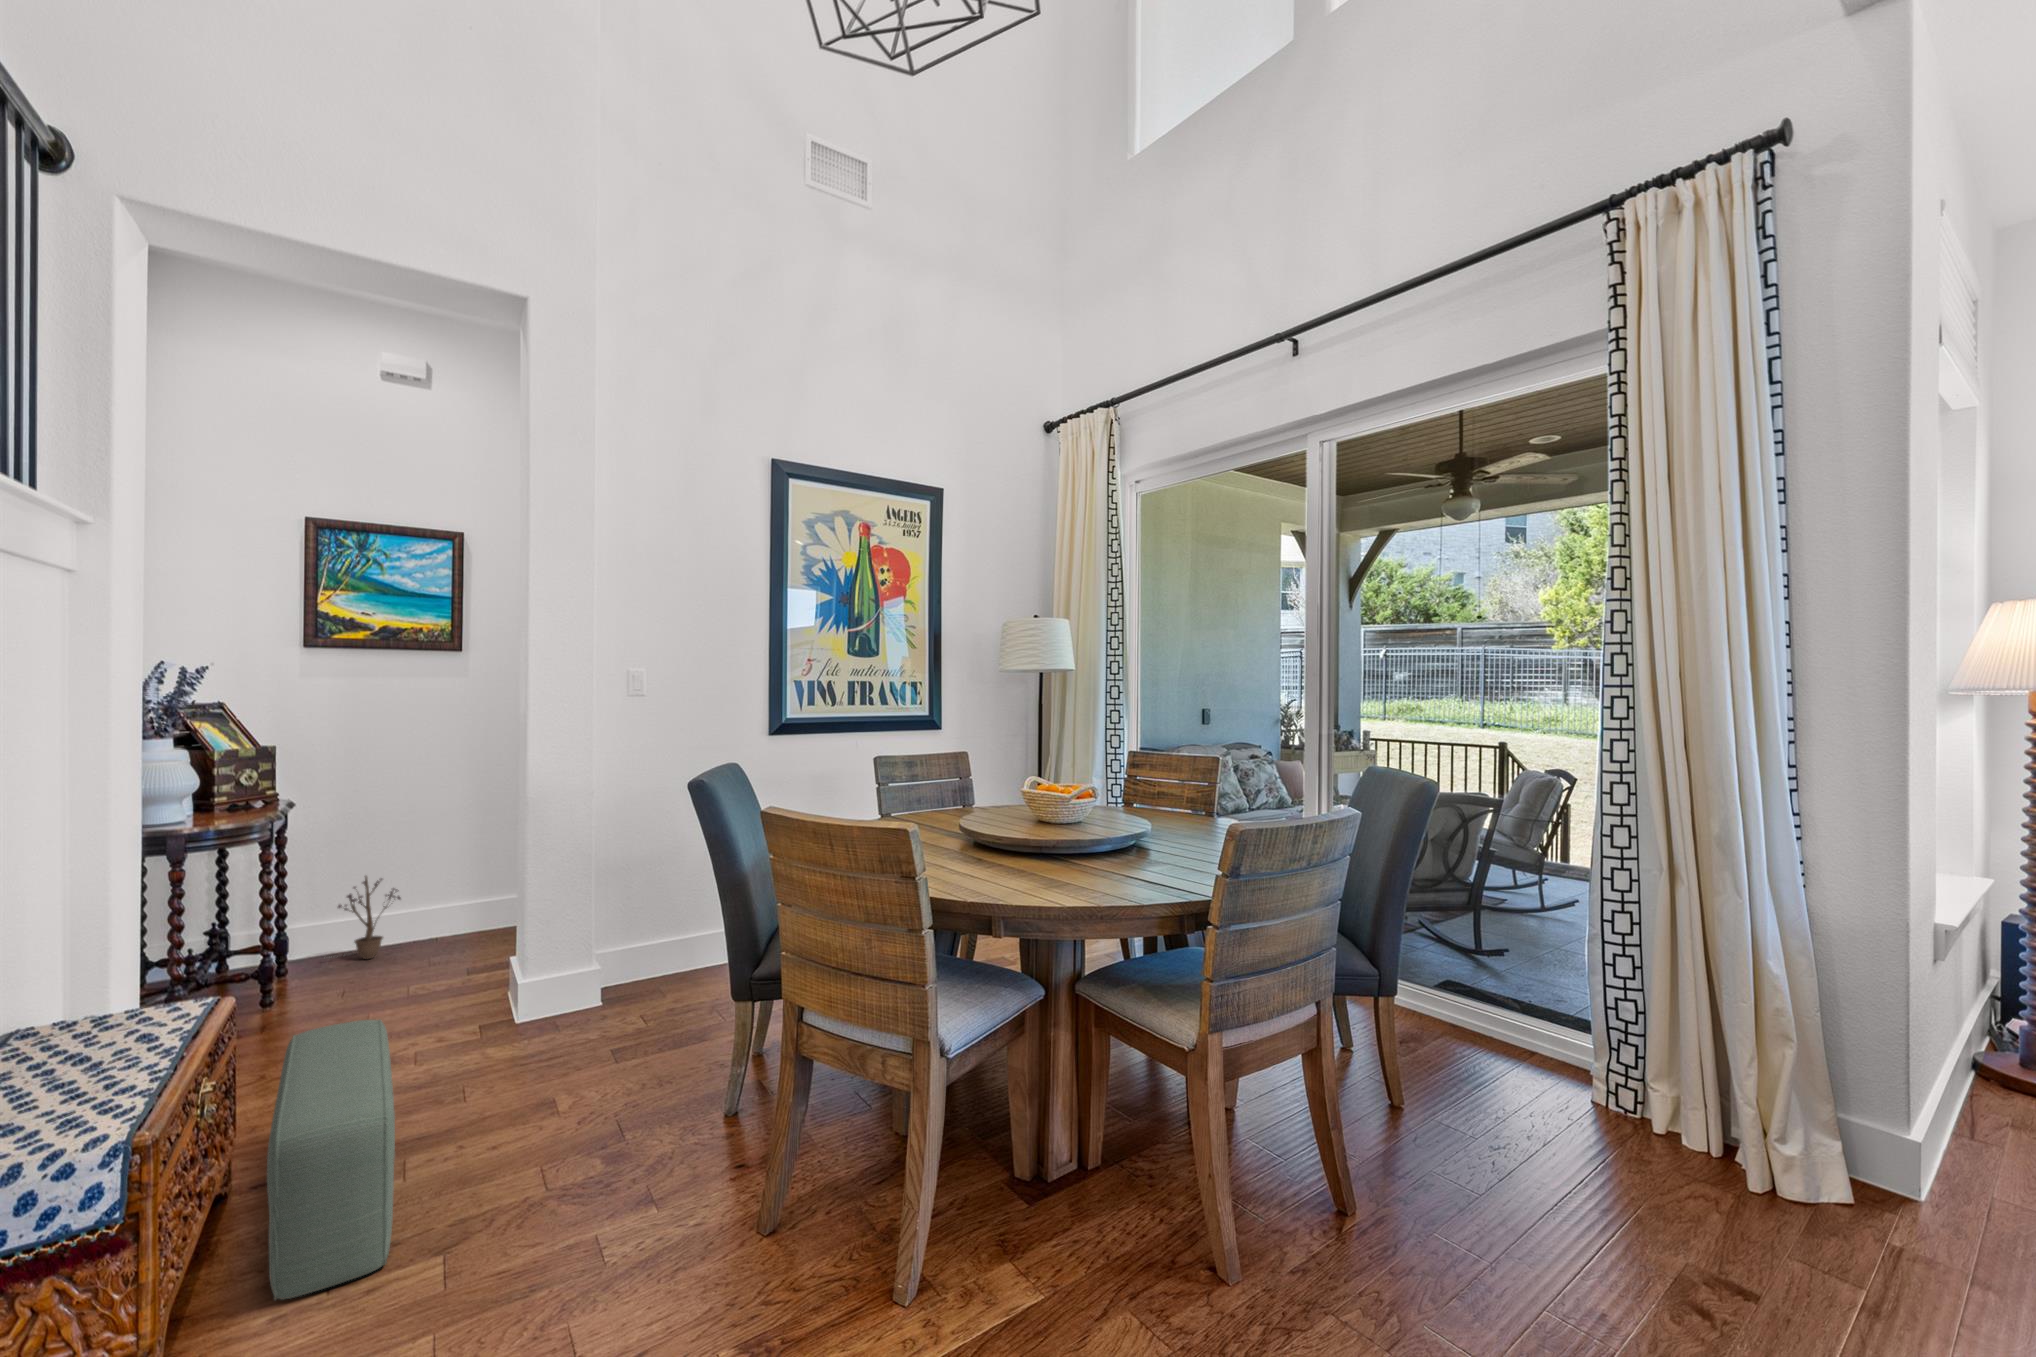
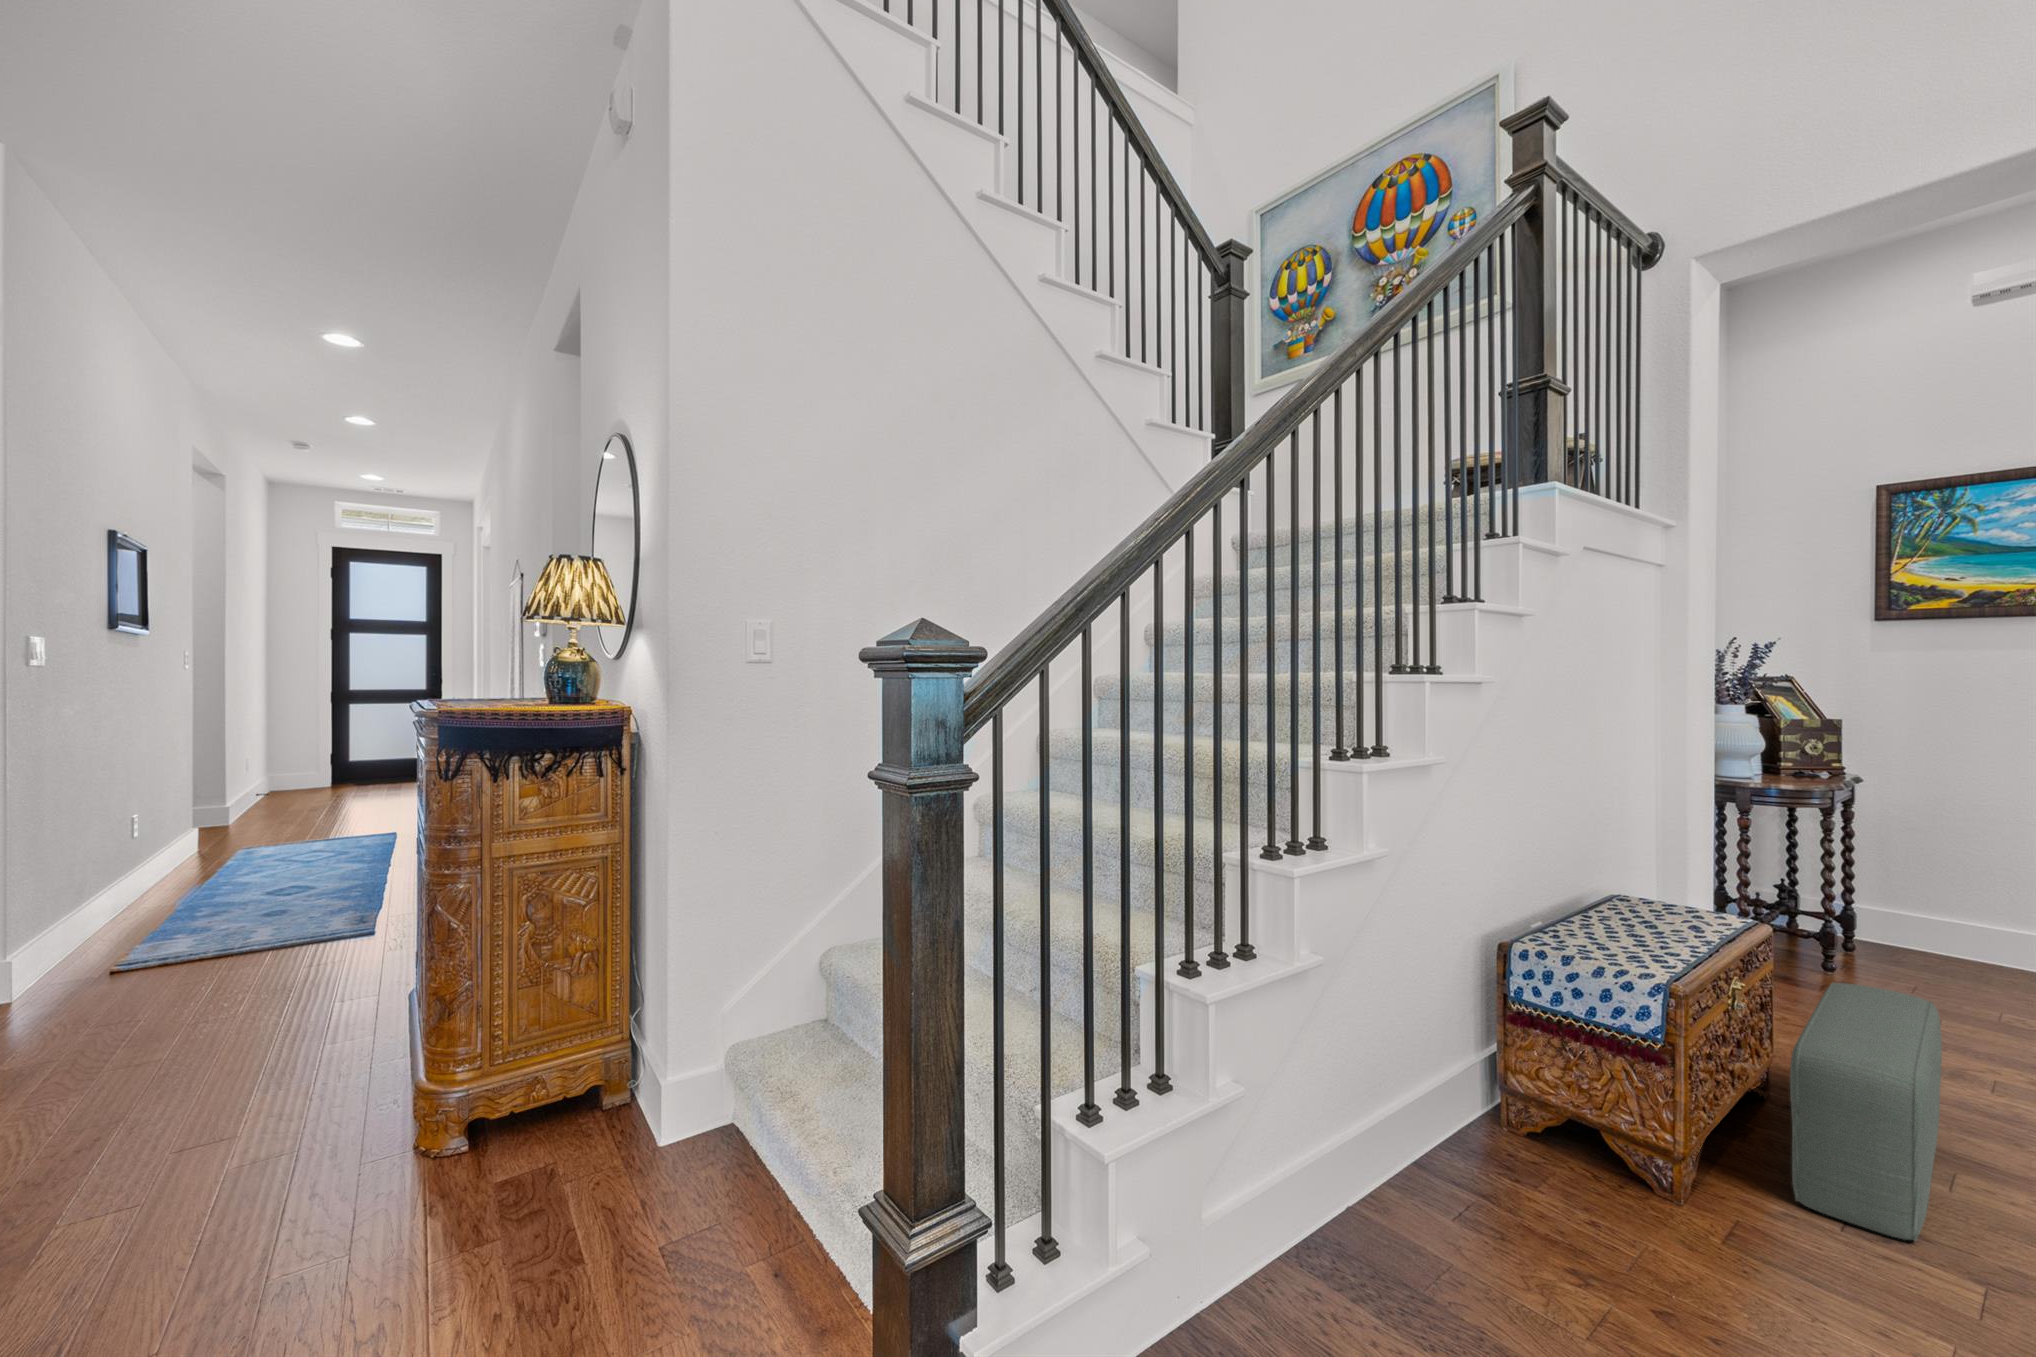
decorative plant: present [329,876,401,959] -> none [1899,871,2000,967]

